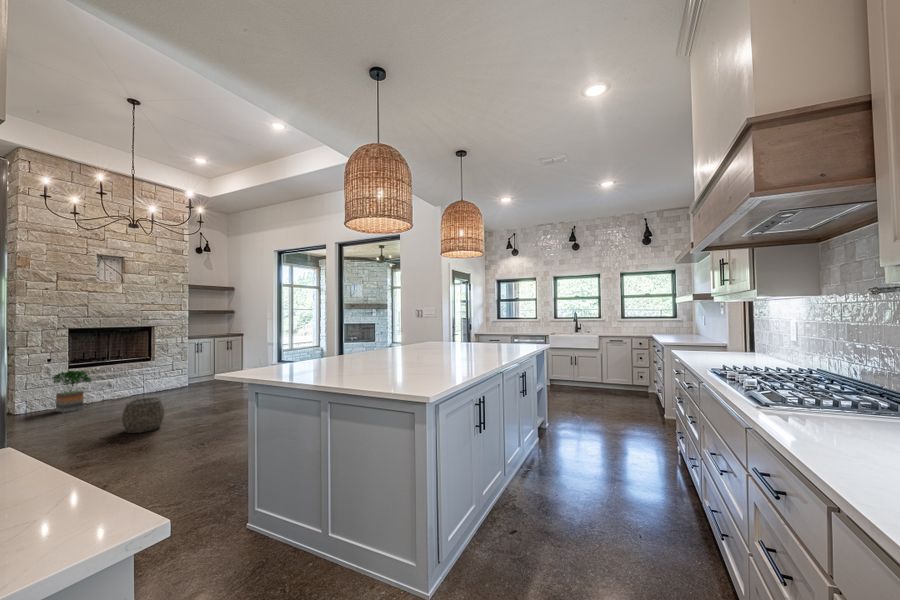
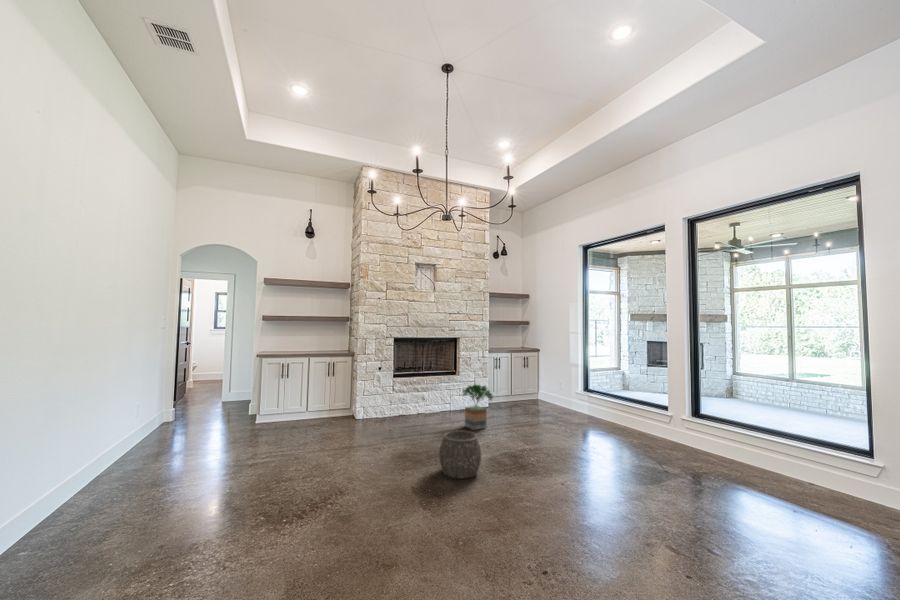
potted tree: present [53,371,92,413] -> present [463,385,493,430]

